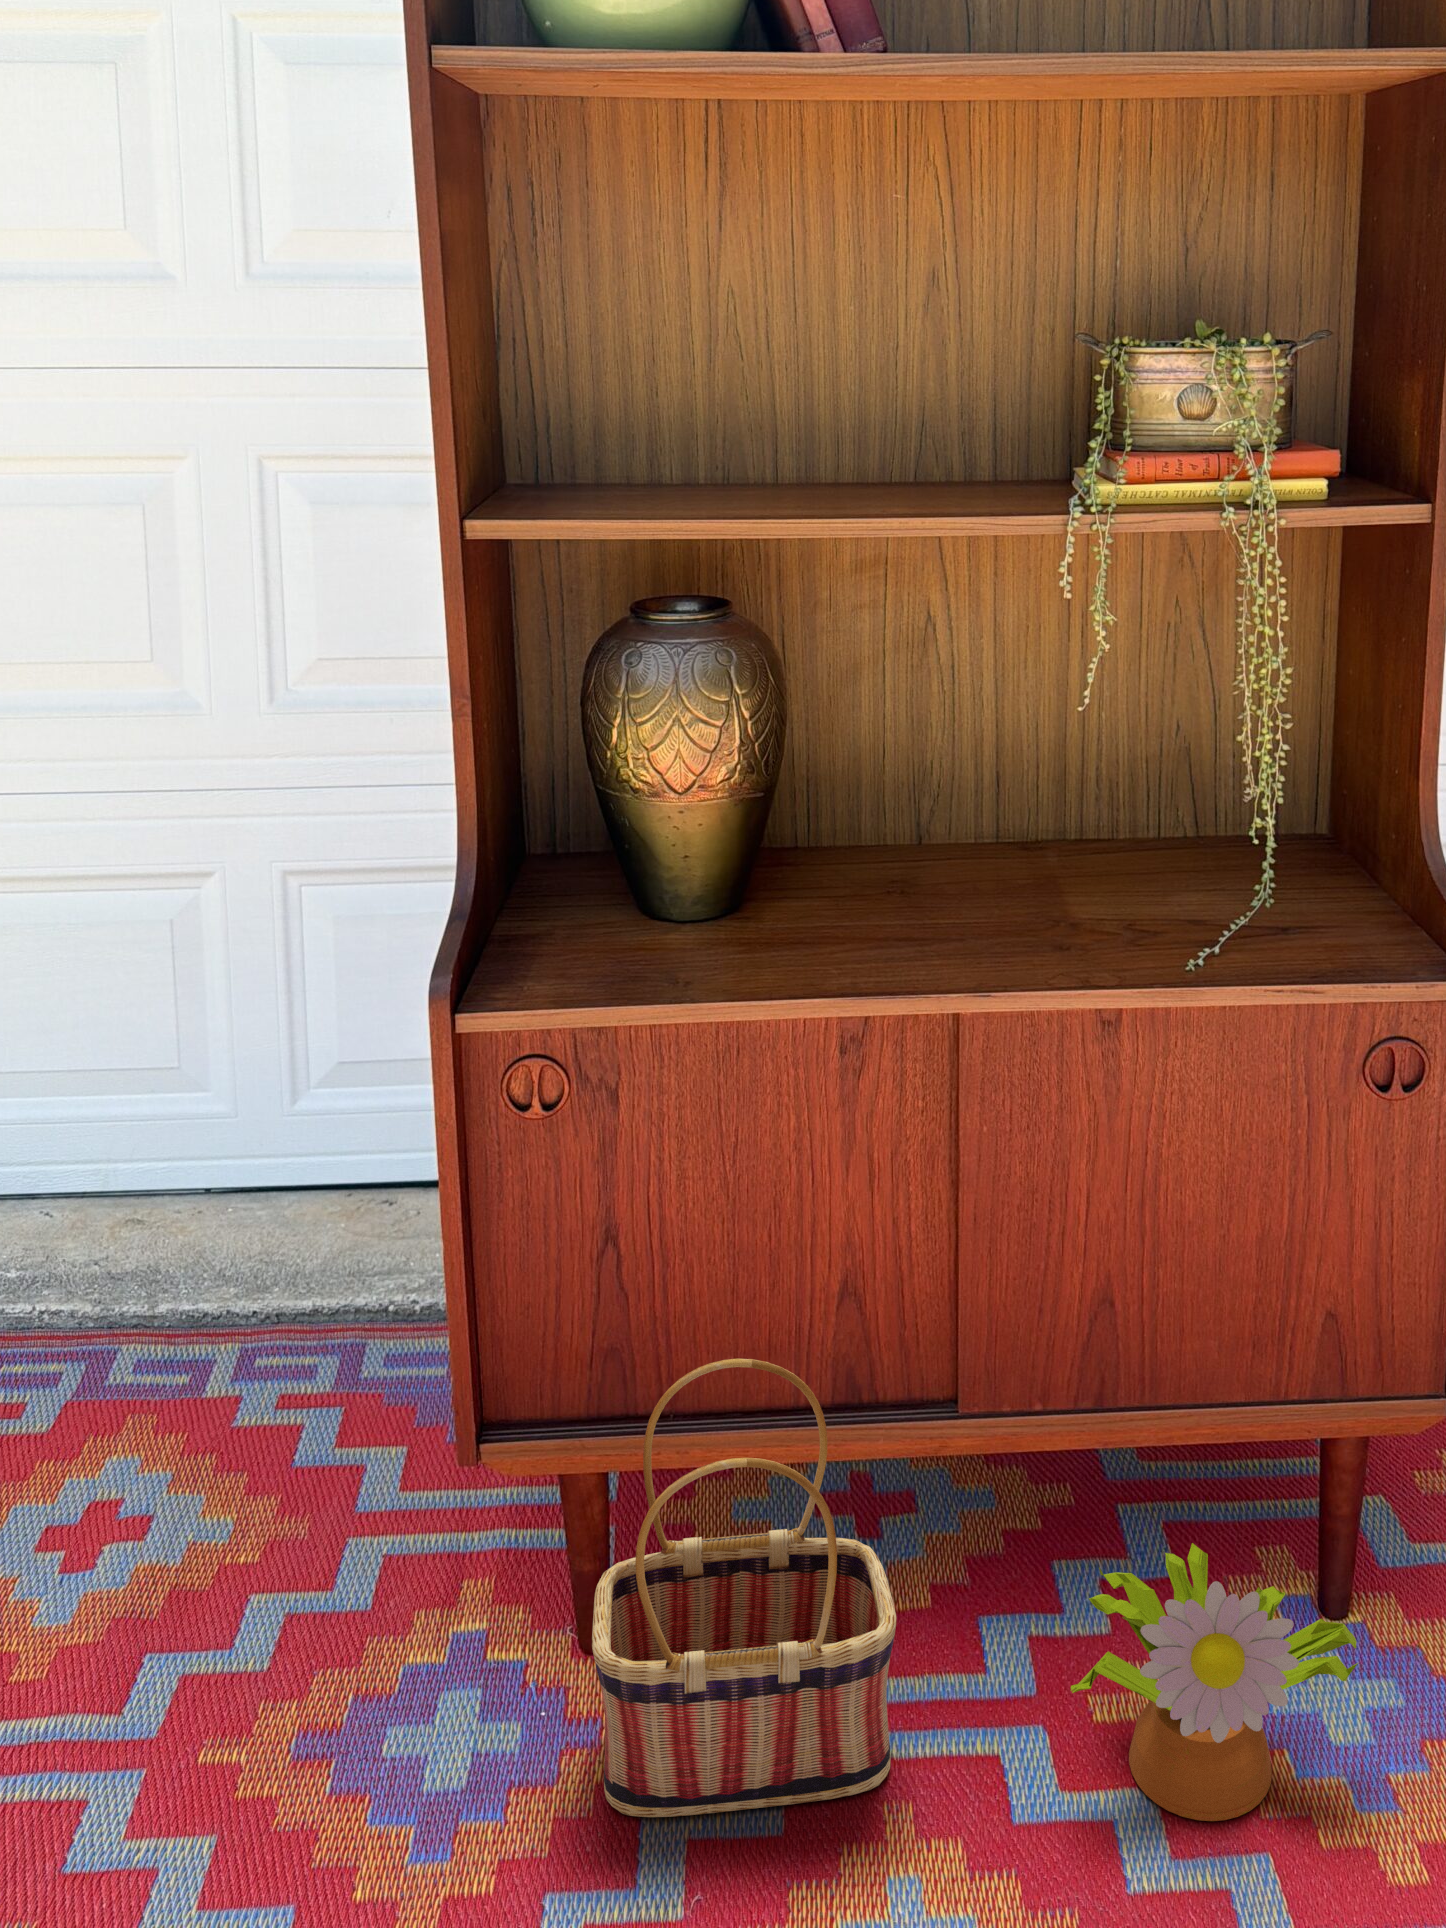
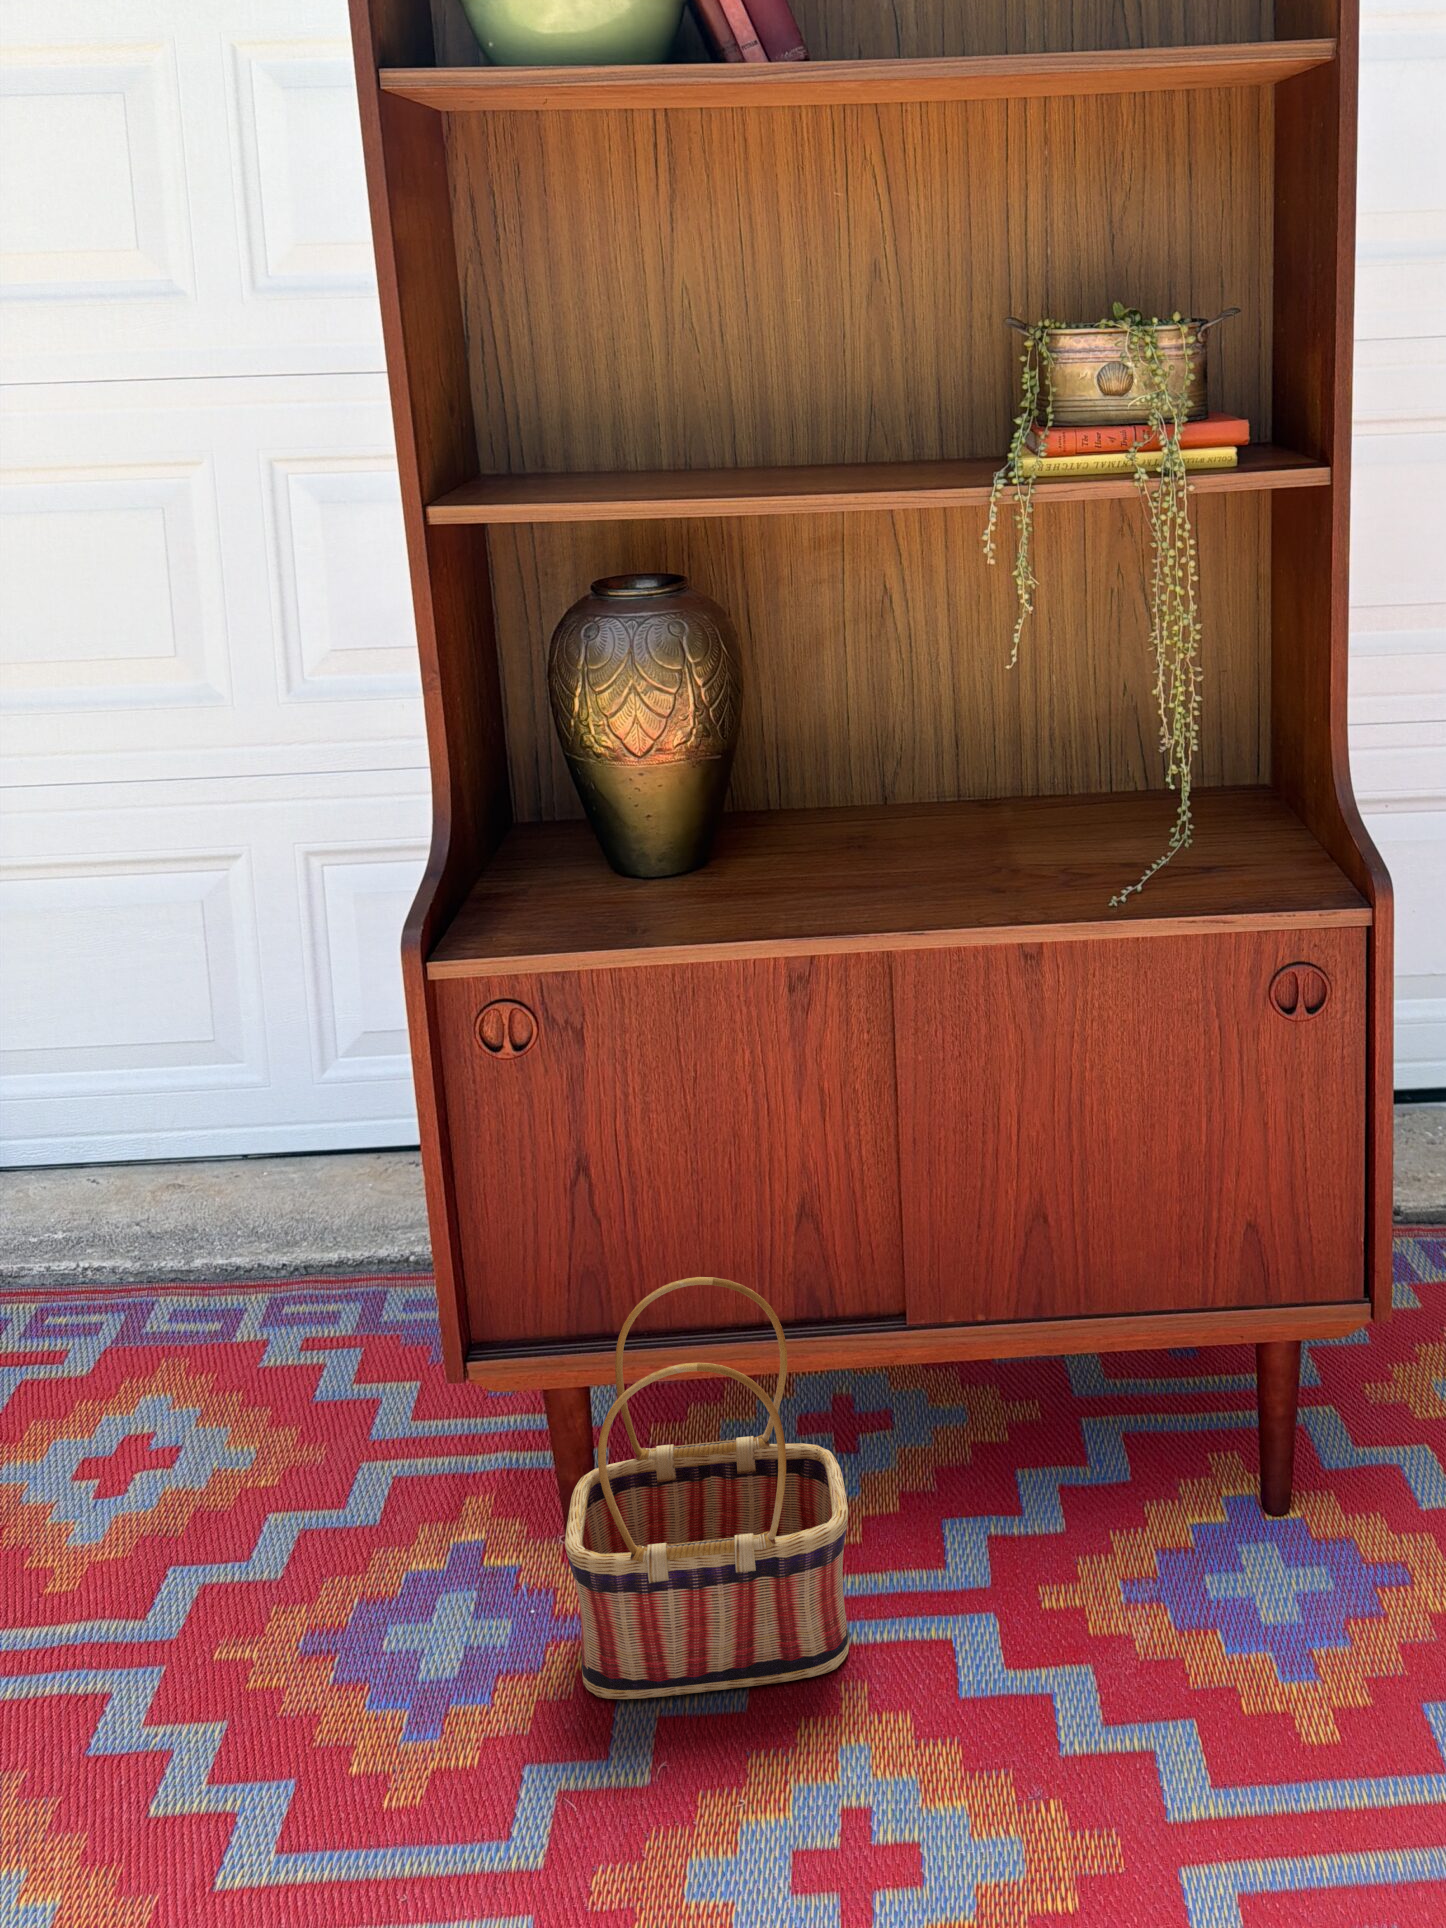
decorative plant: present [1071,1543,1358,1821] -> none [1009,1443,1281,1695]

